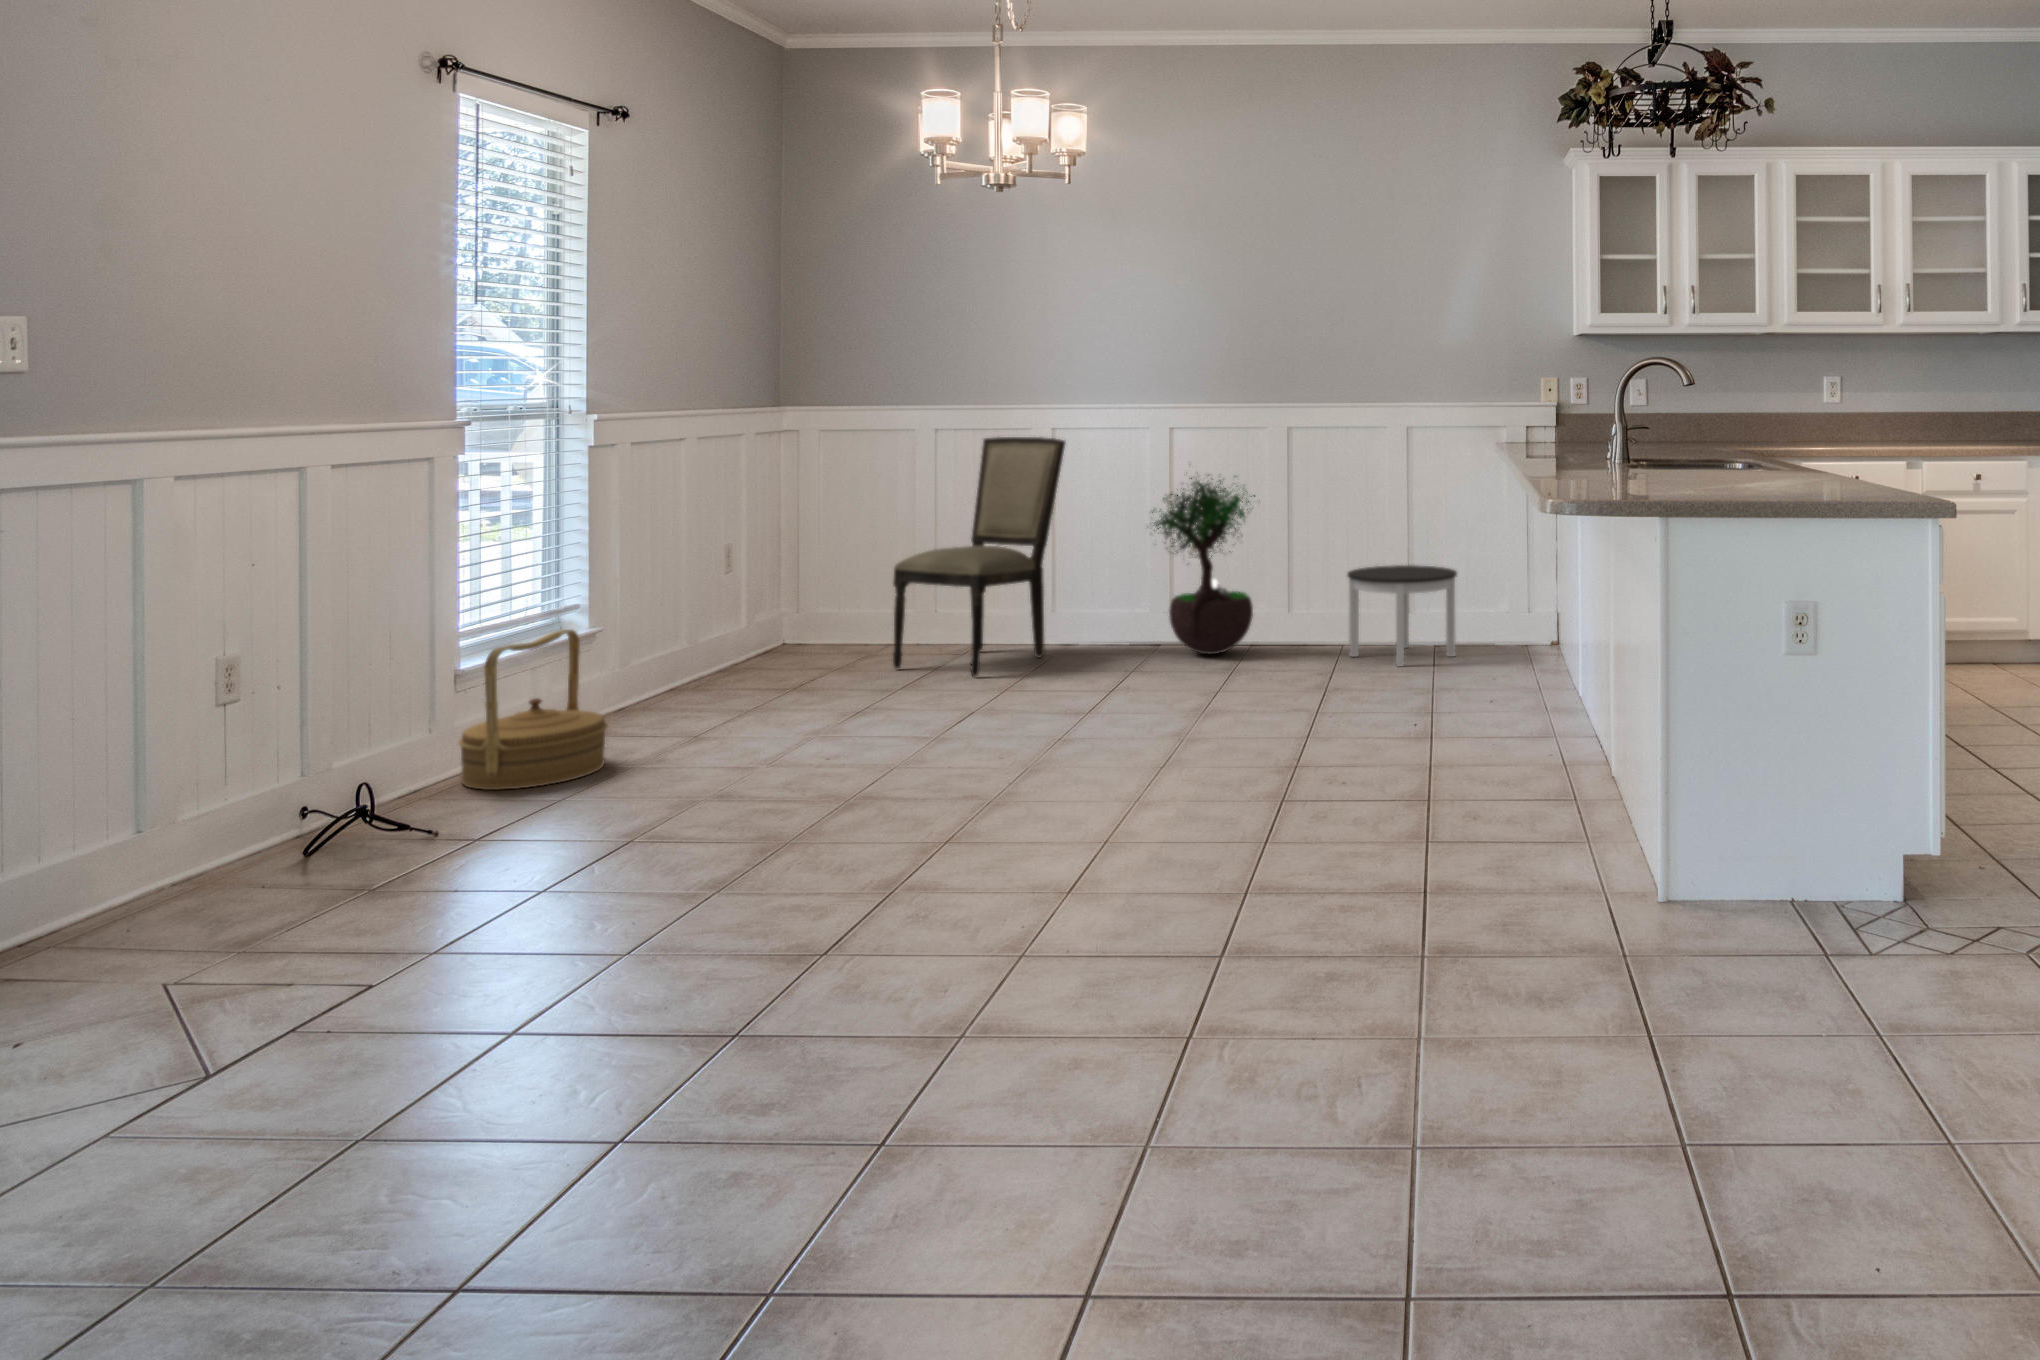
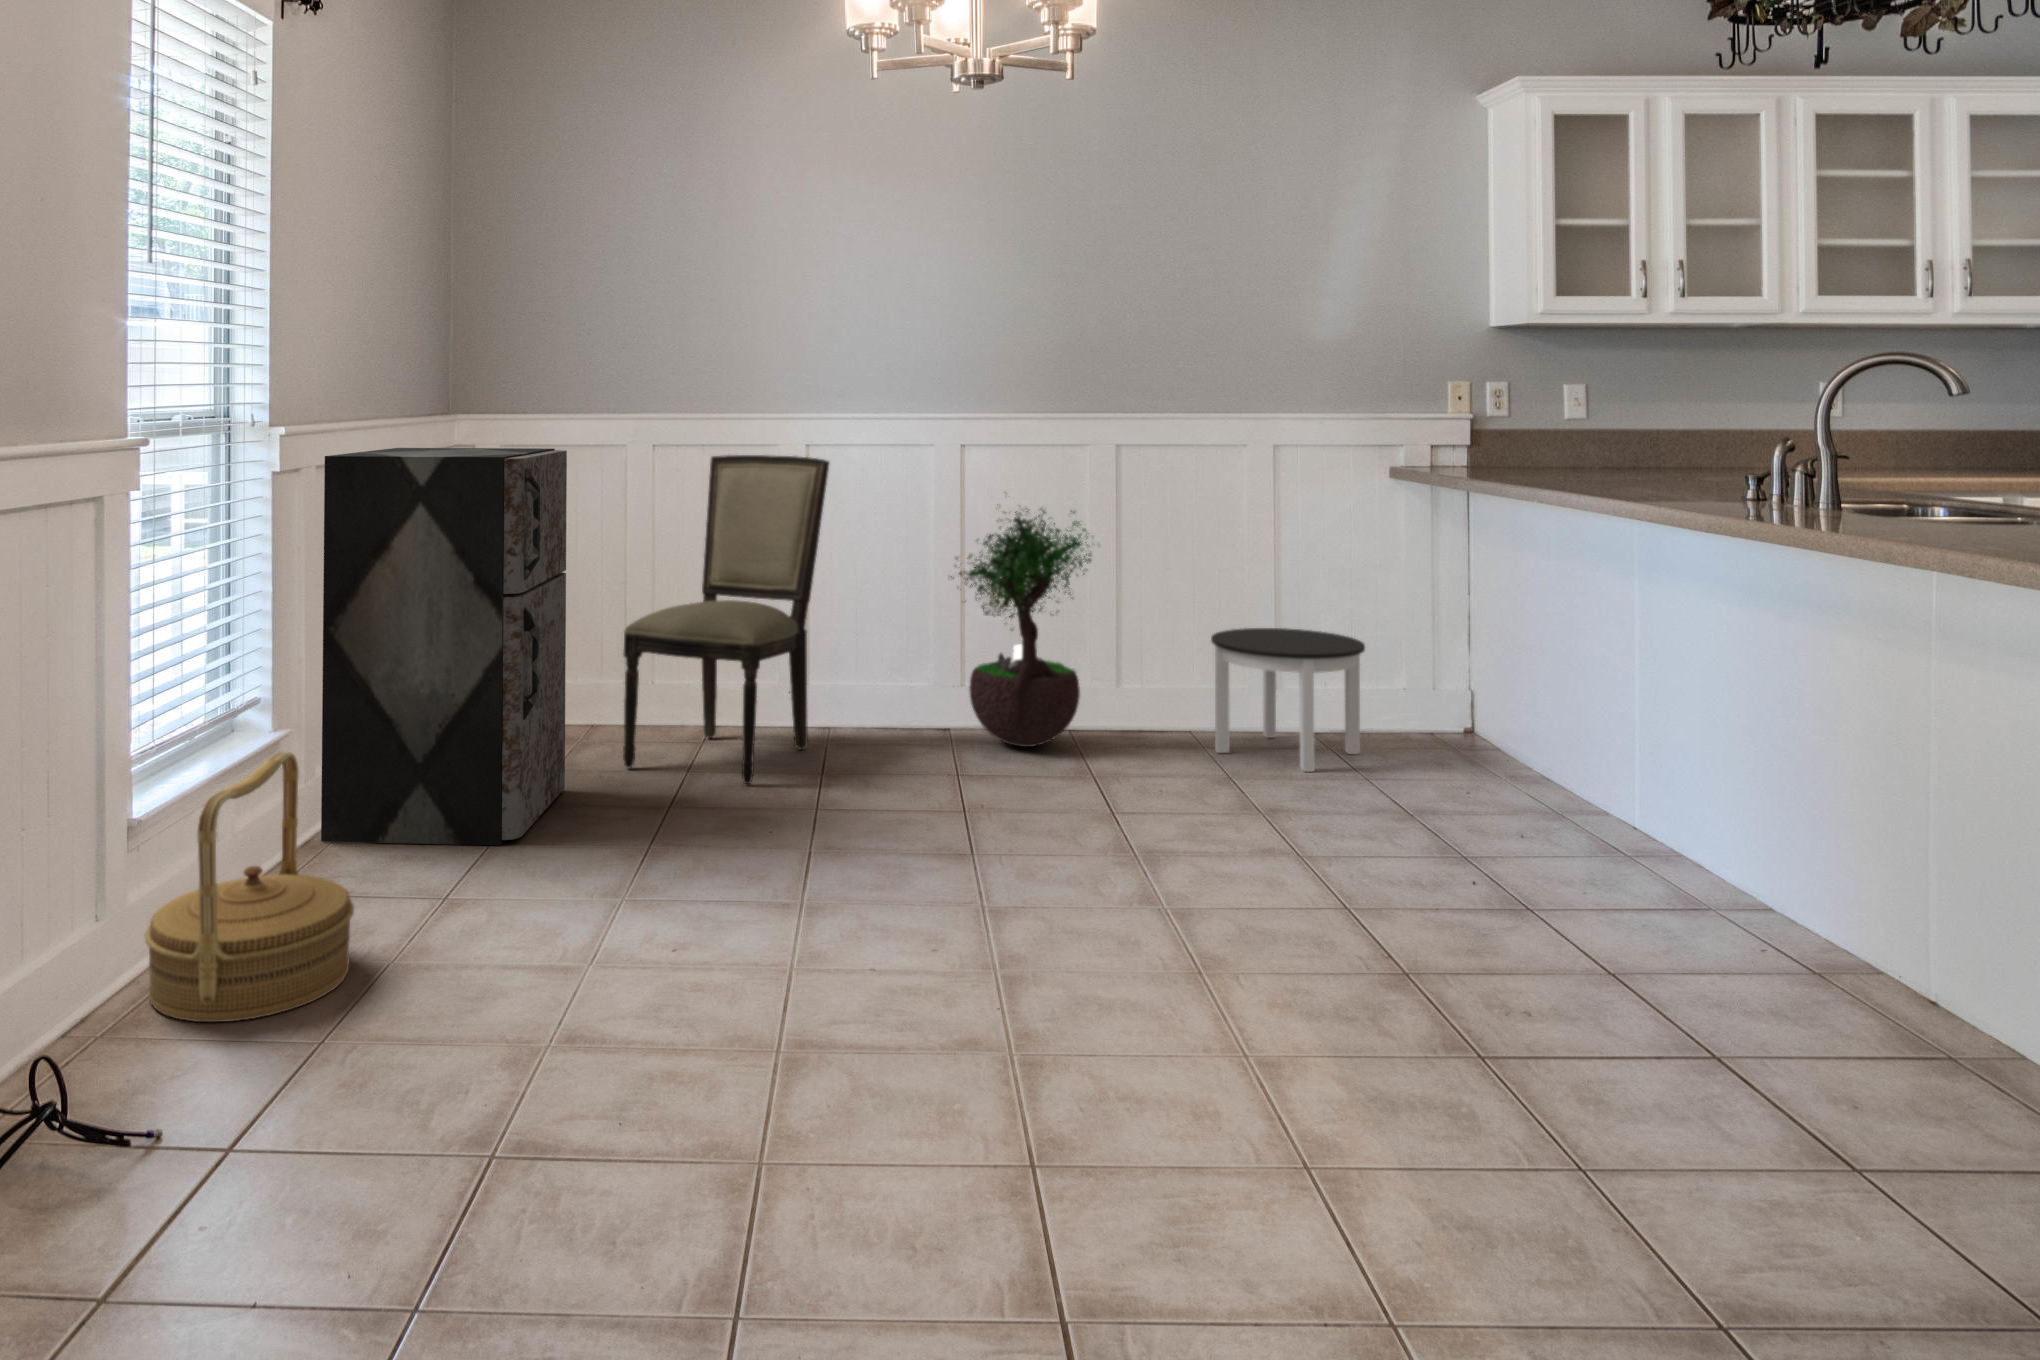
storage cabinet: none [634,431,837,710] -> present [321,448,567,845]

